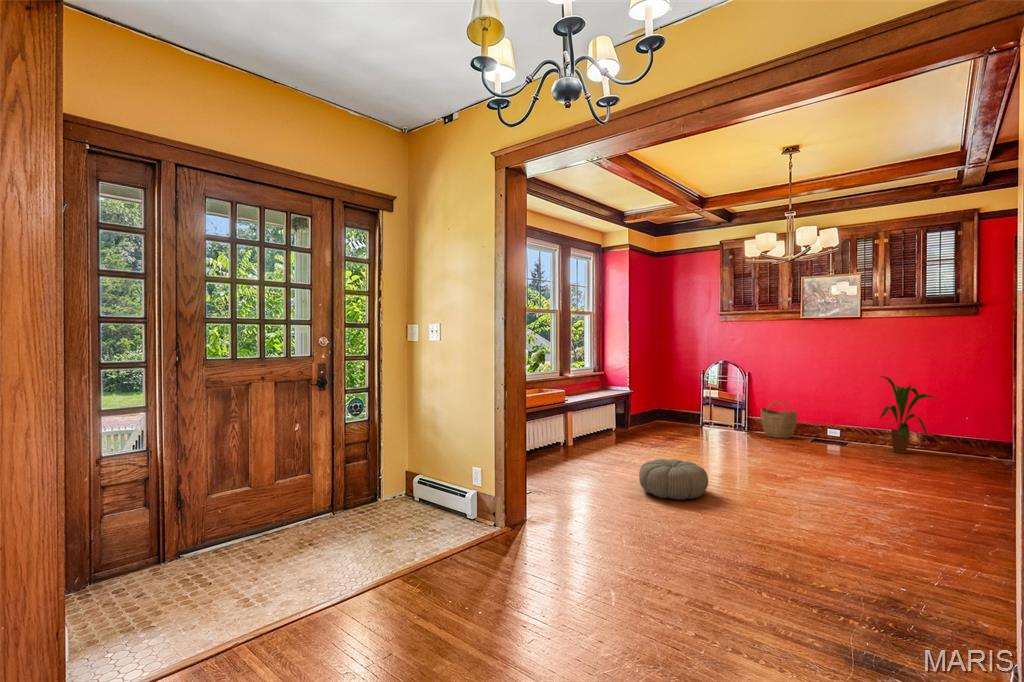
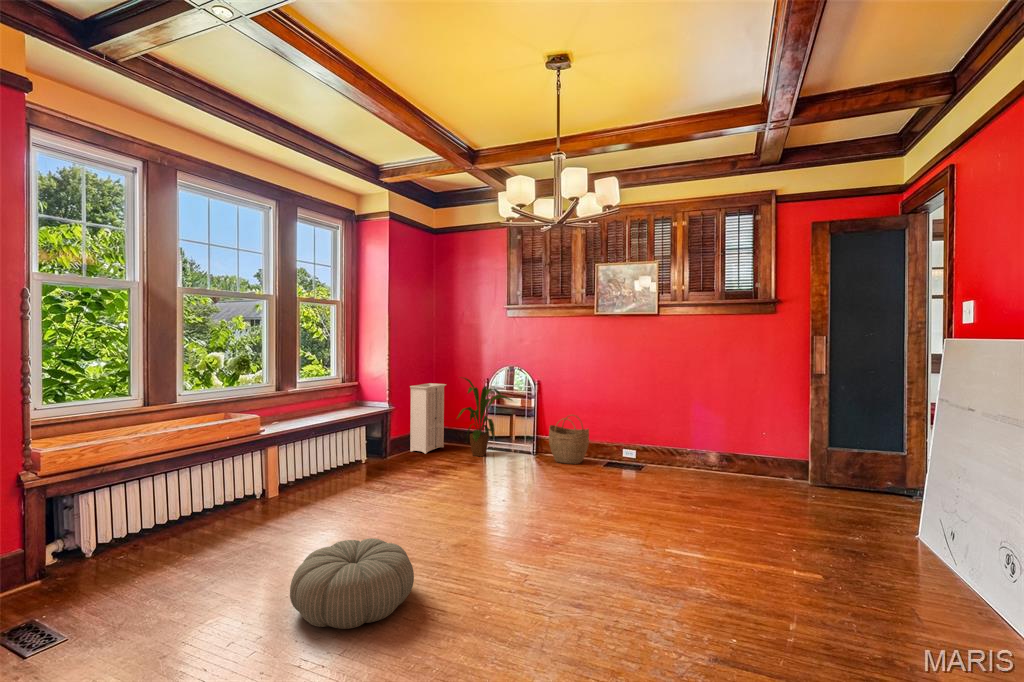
storage cabinet: none [641,373,668,427] -> present [410,383,446,454]
house plant: present [880,376,939,454] -> present [458,378,512,456]

